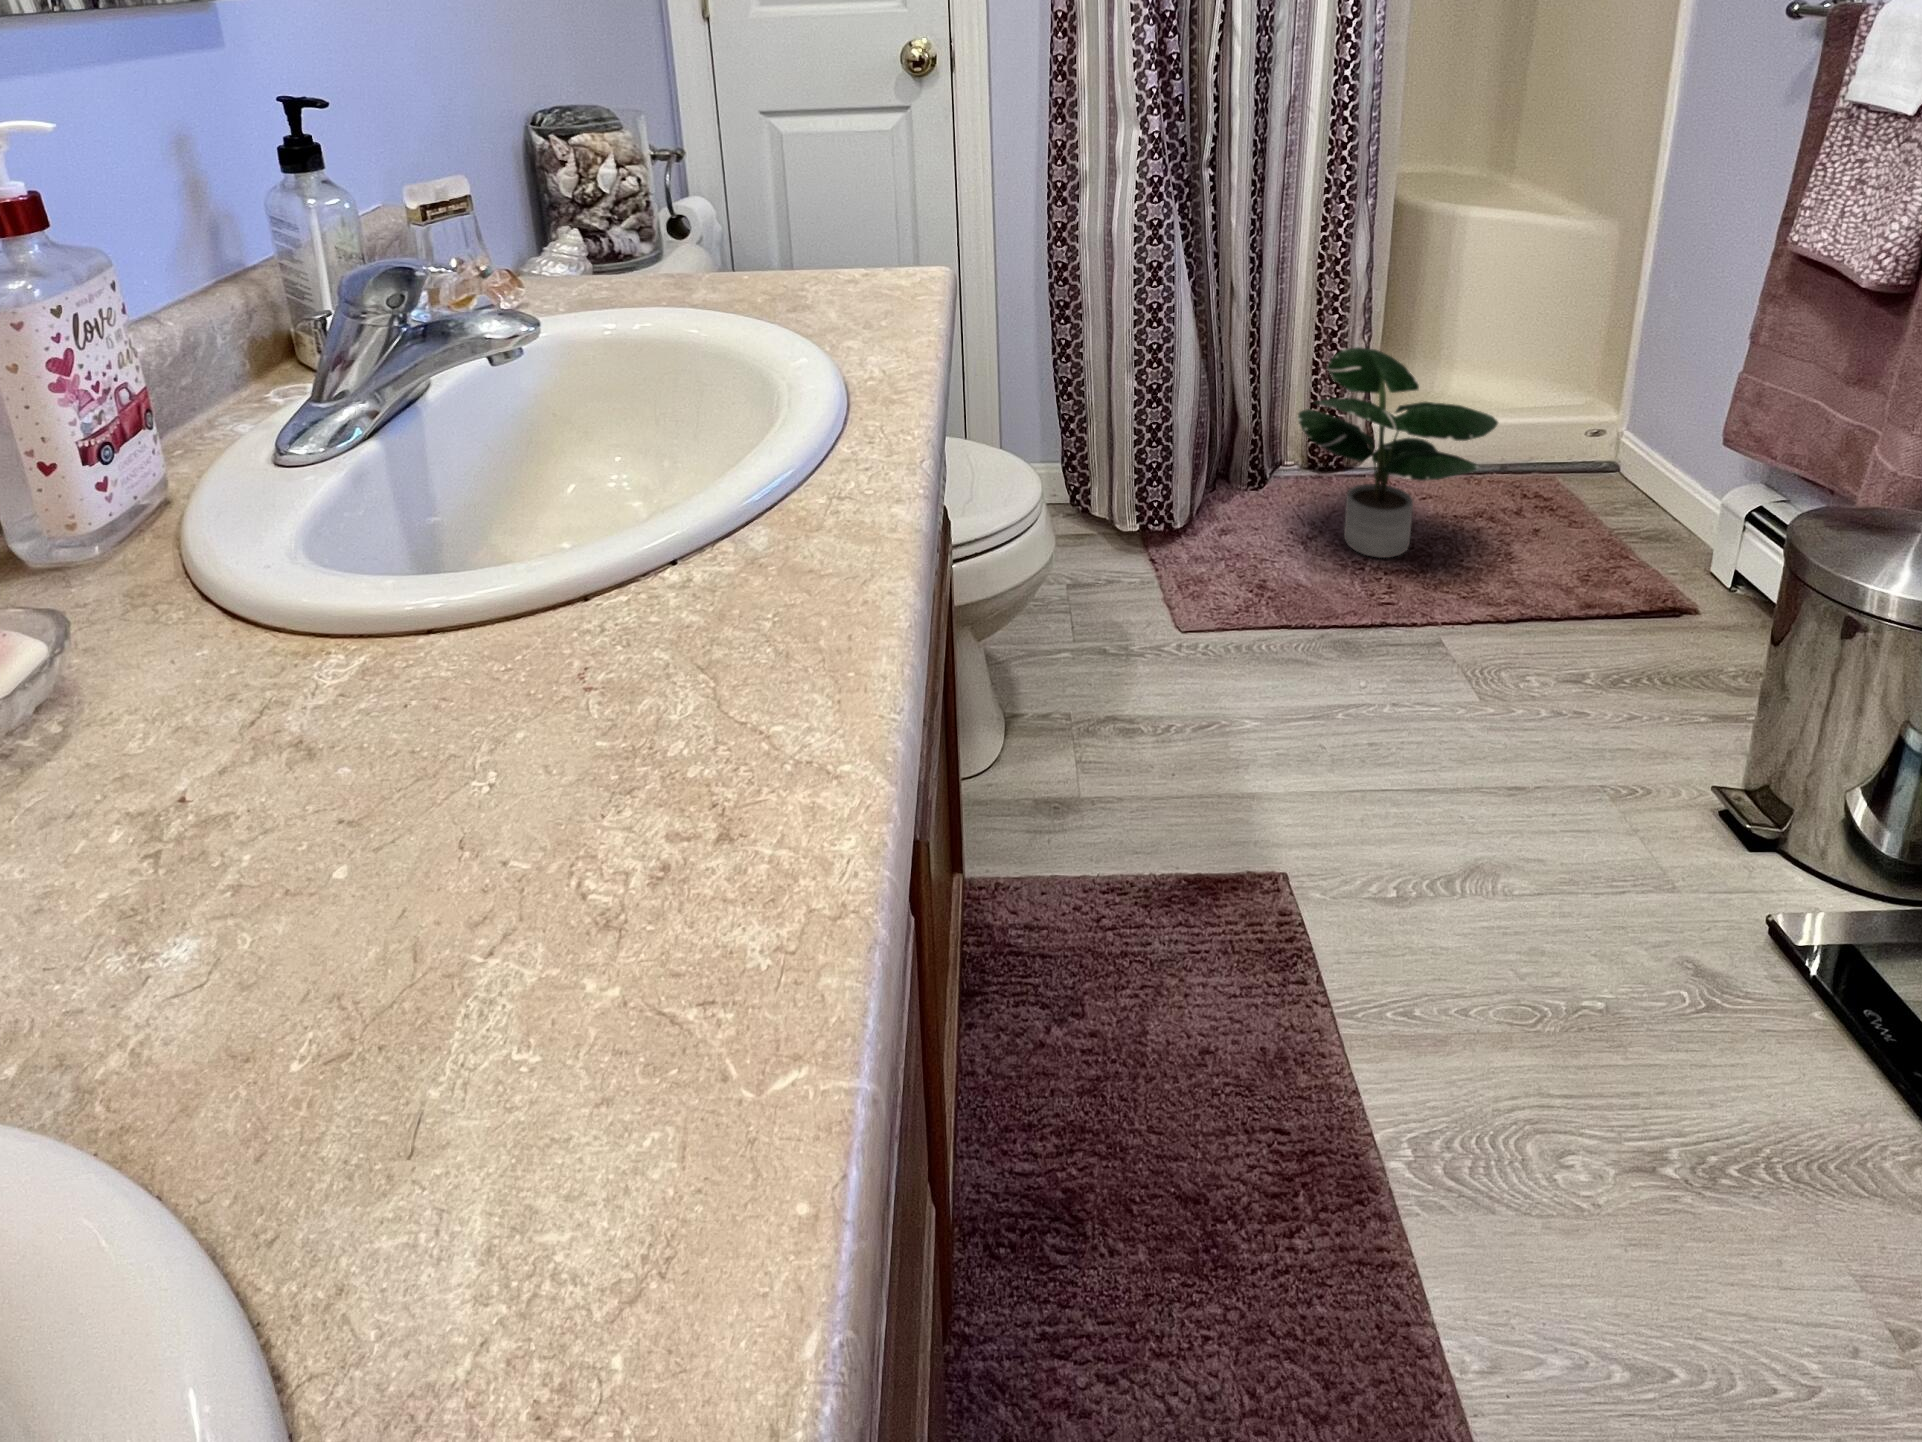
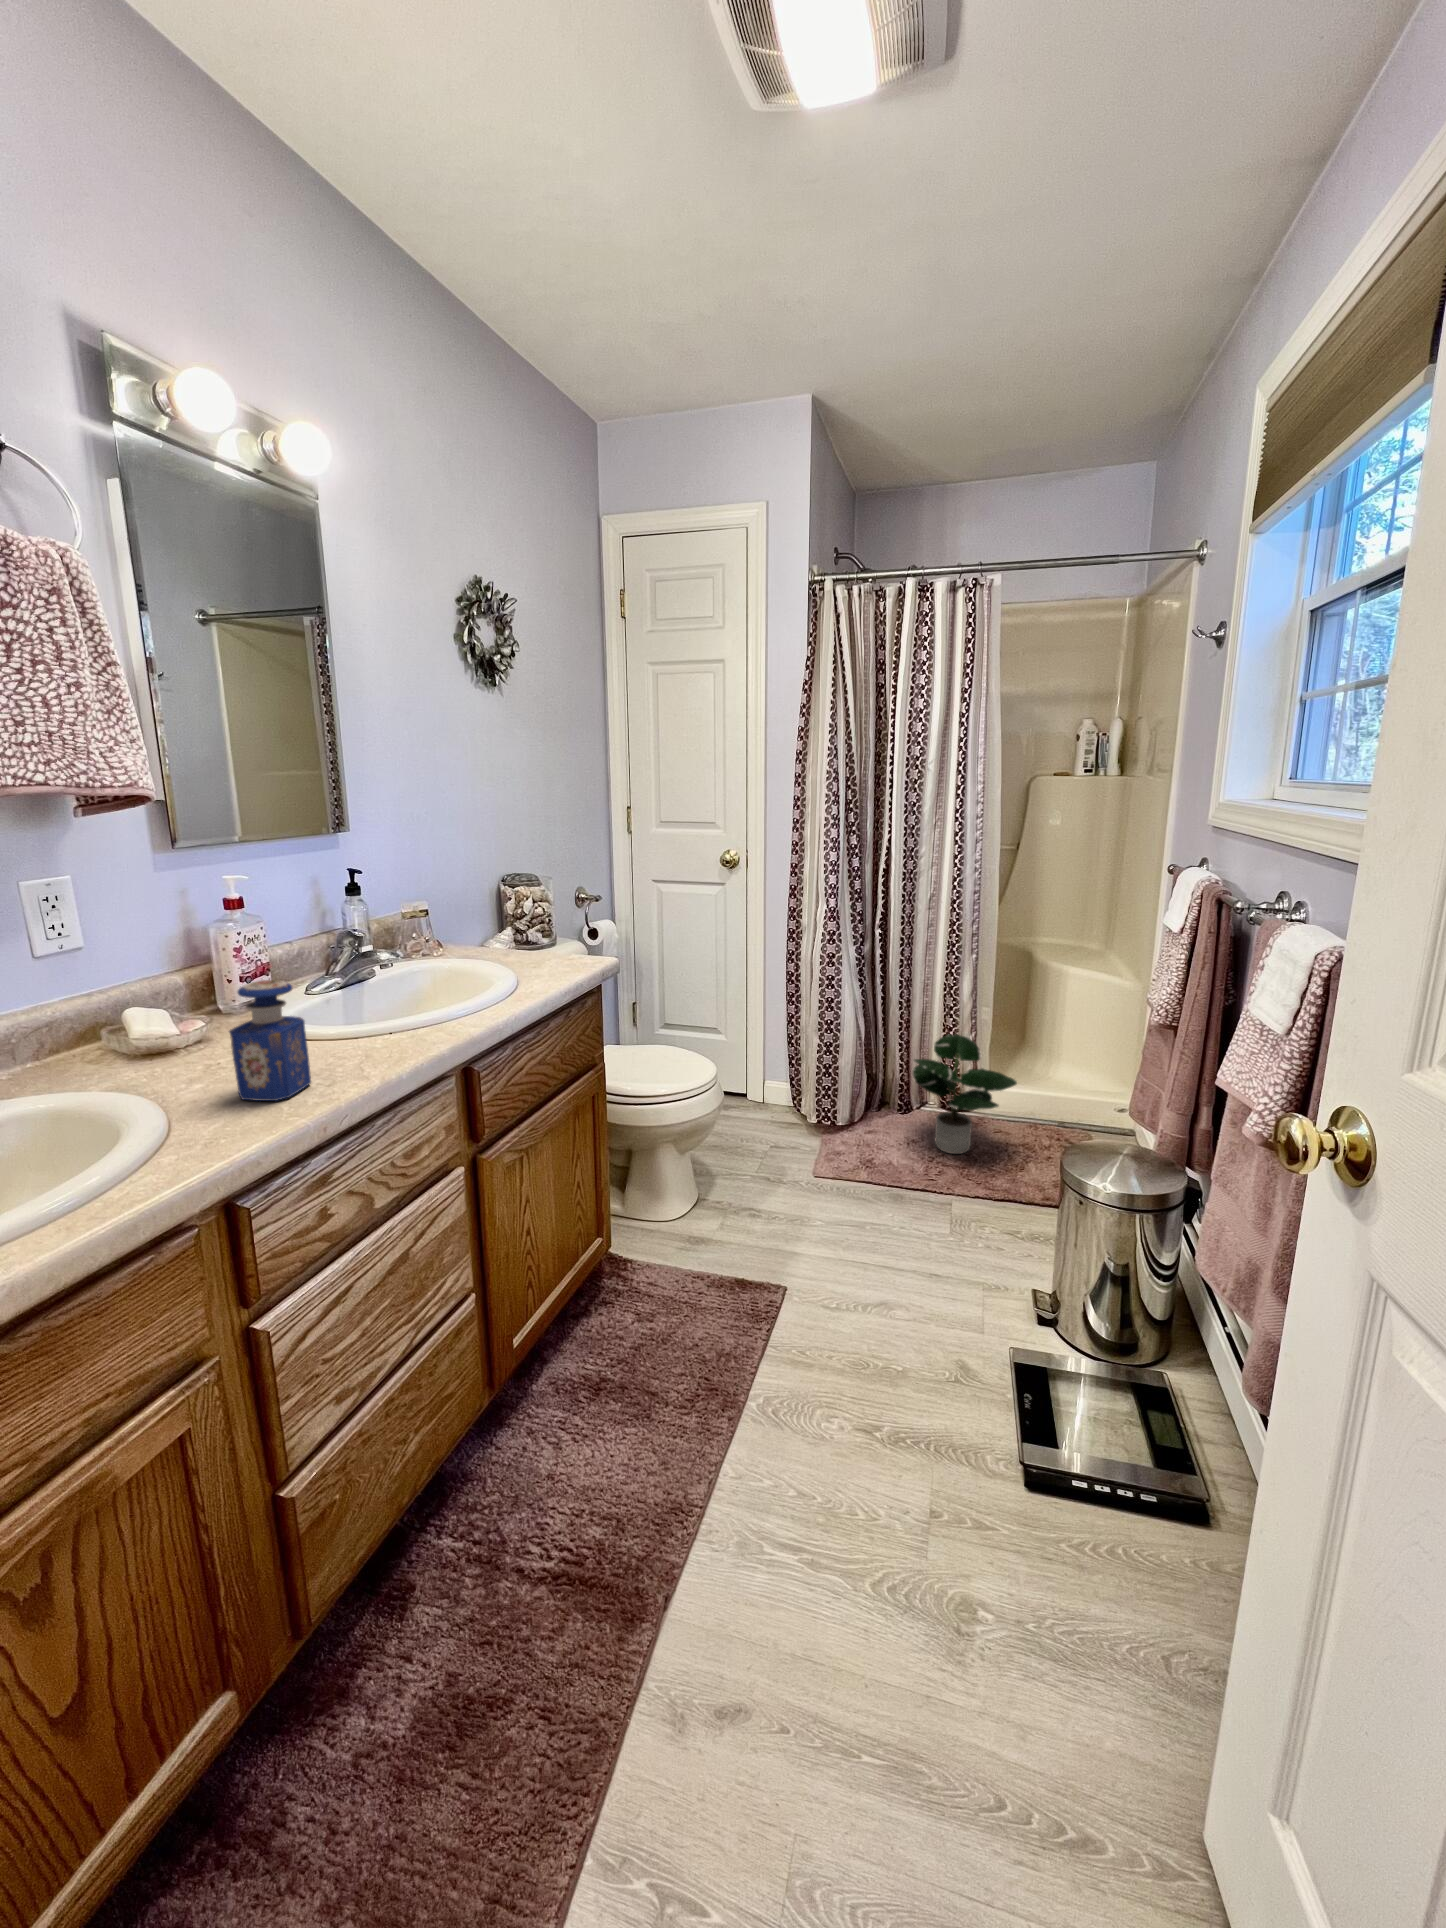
perfume bottle: none [389,466,659,957] -> present [229,980,311,1101]

